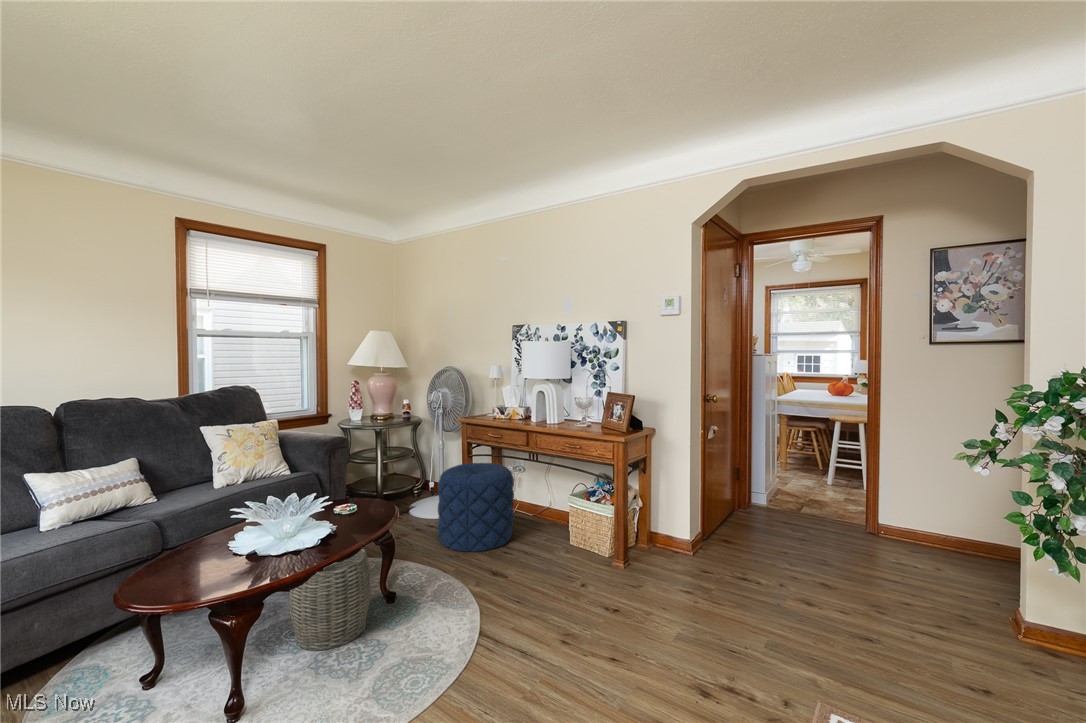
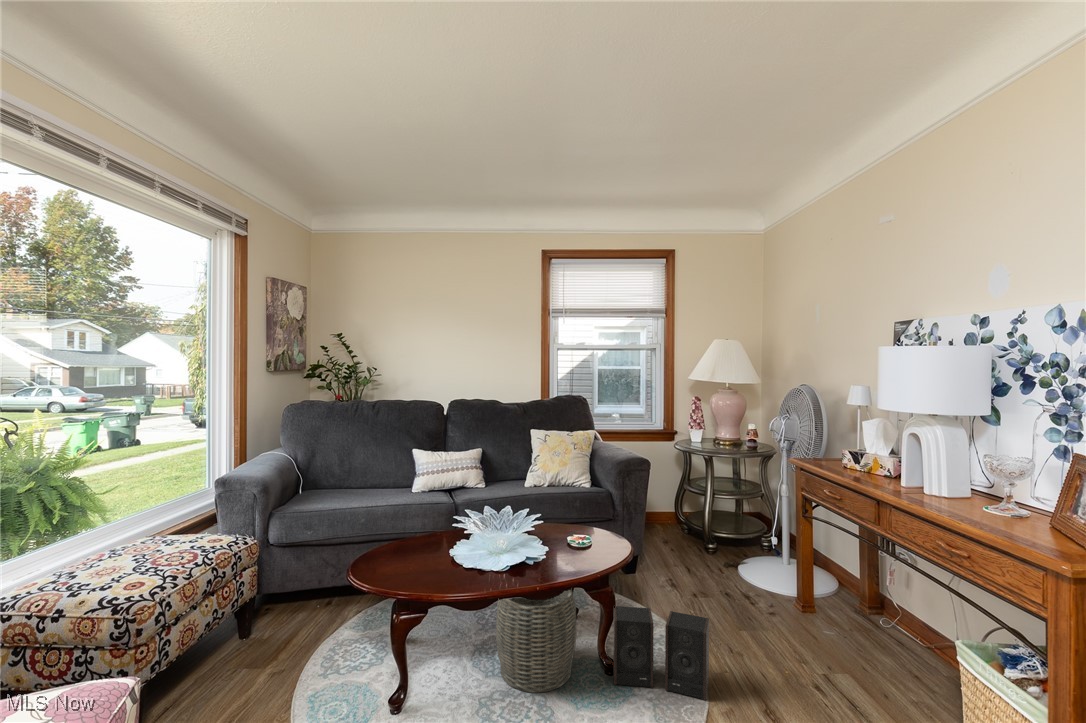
pouf: present [438,463,514,552] -> none [731,526,856,672]
speaker: none [389,532,464,607] -> present [613,606,709,700]

